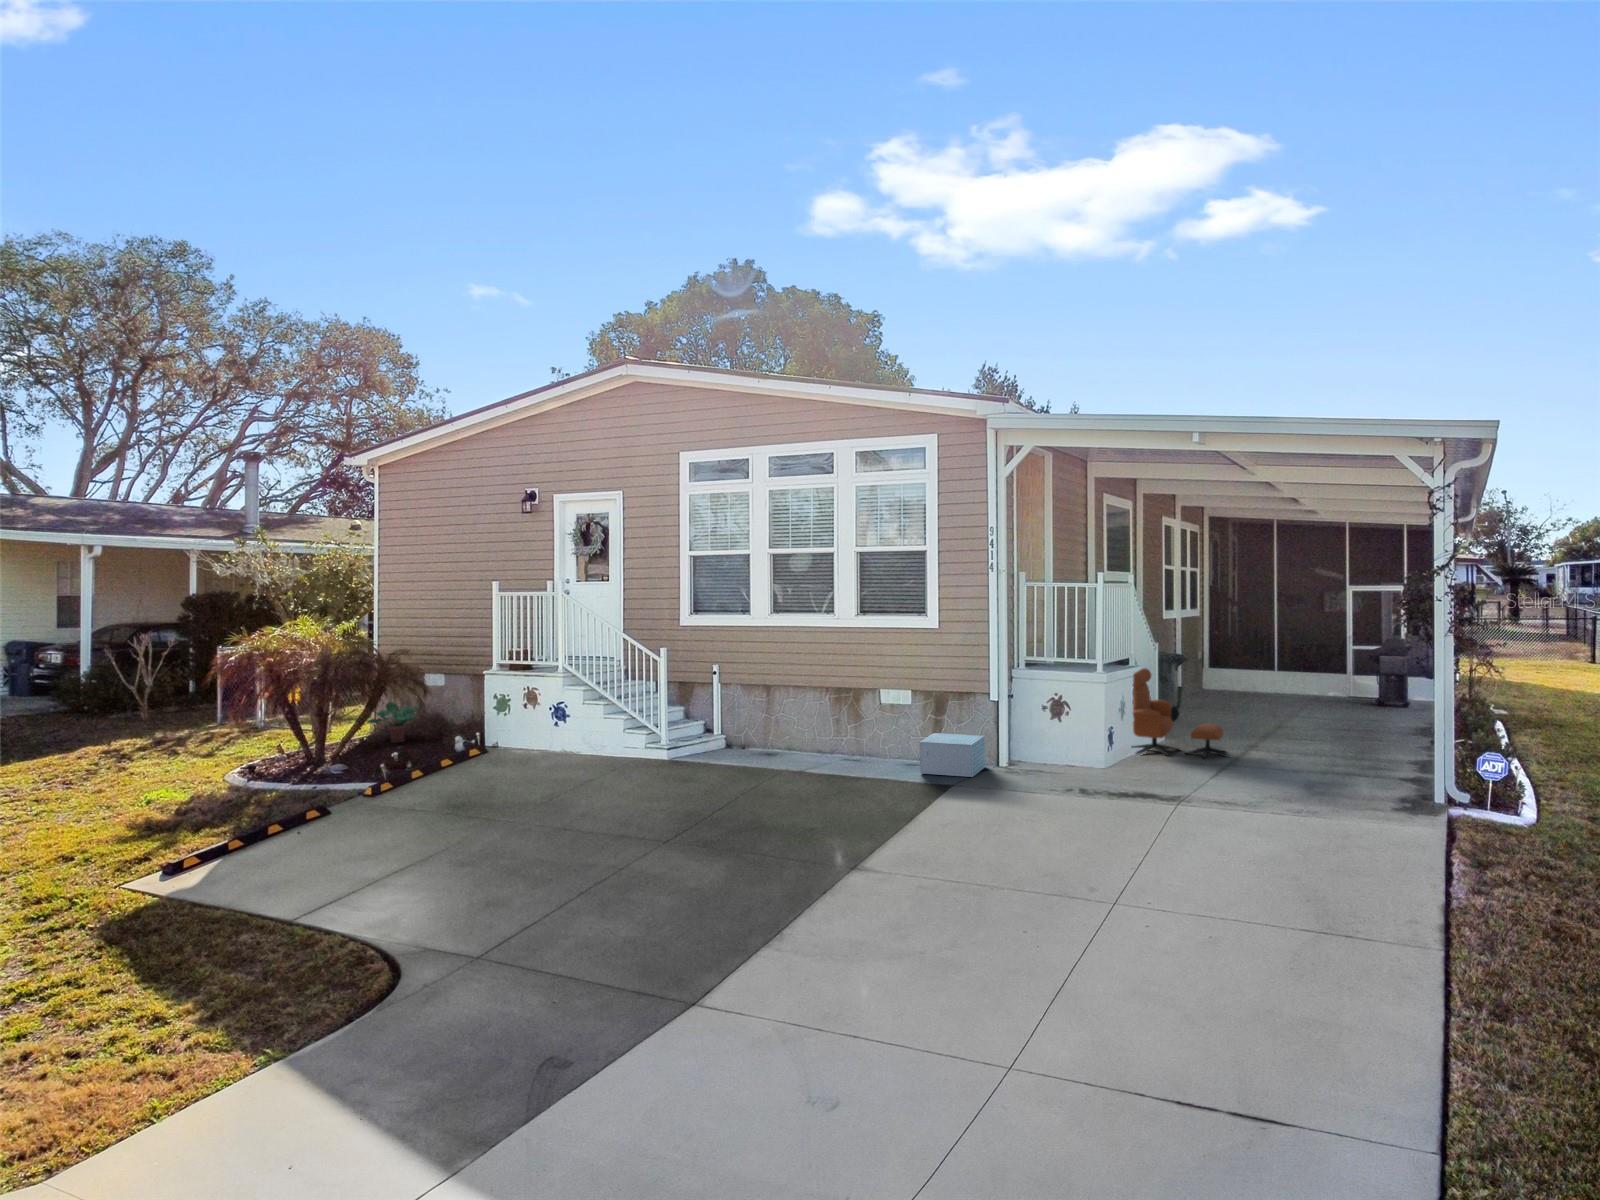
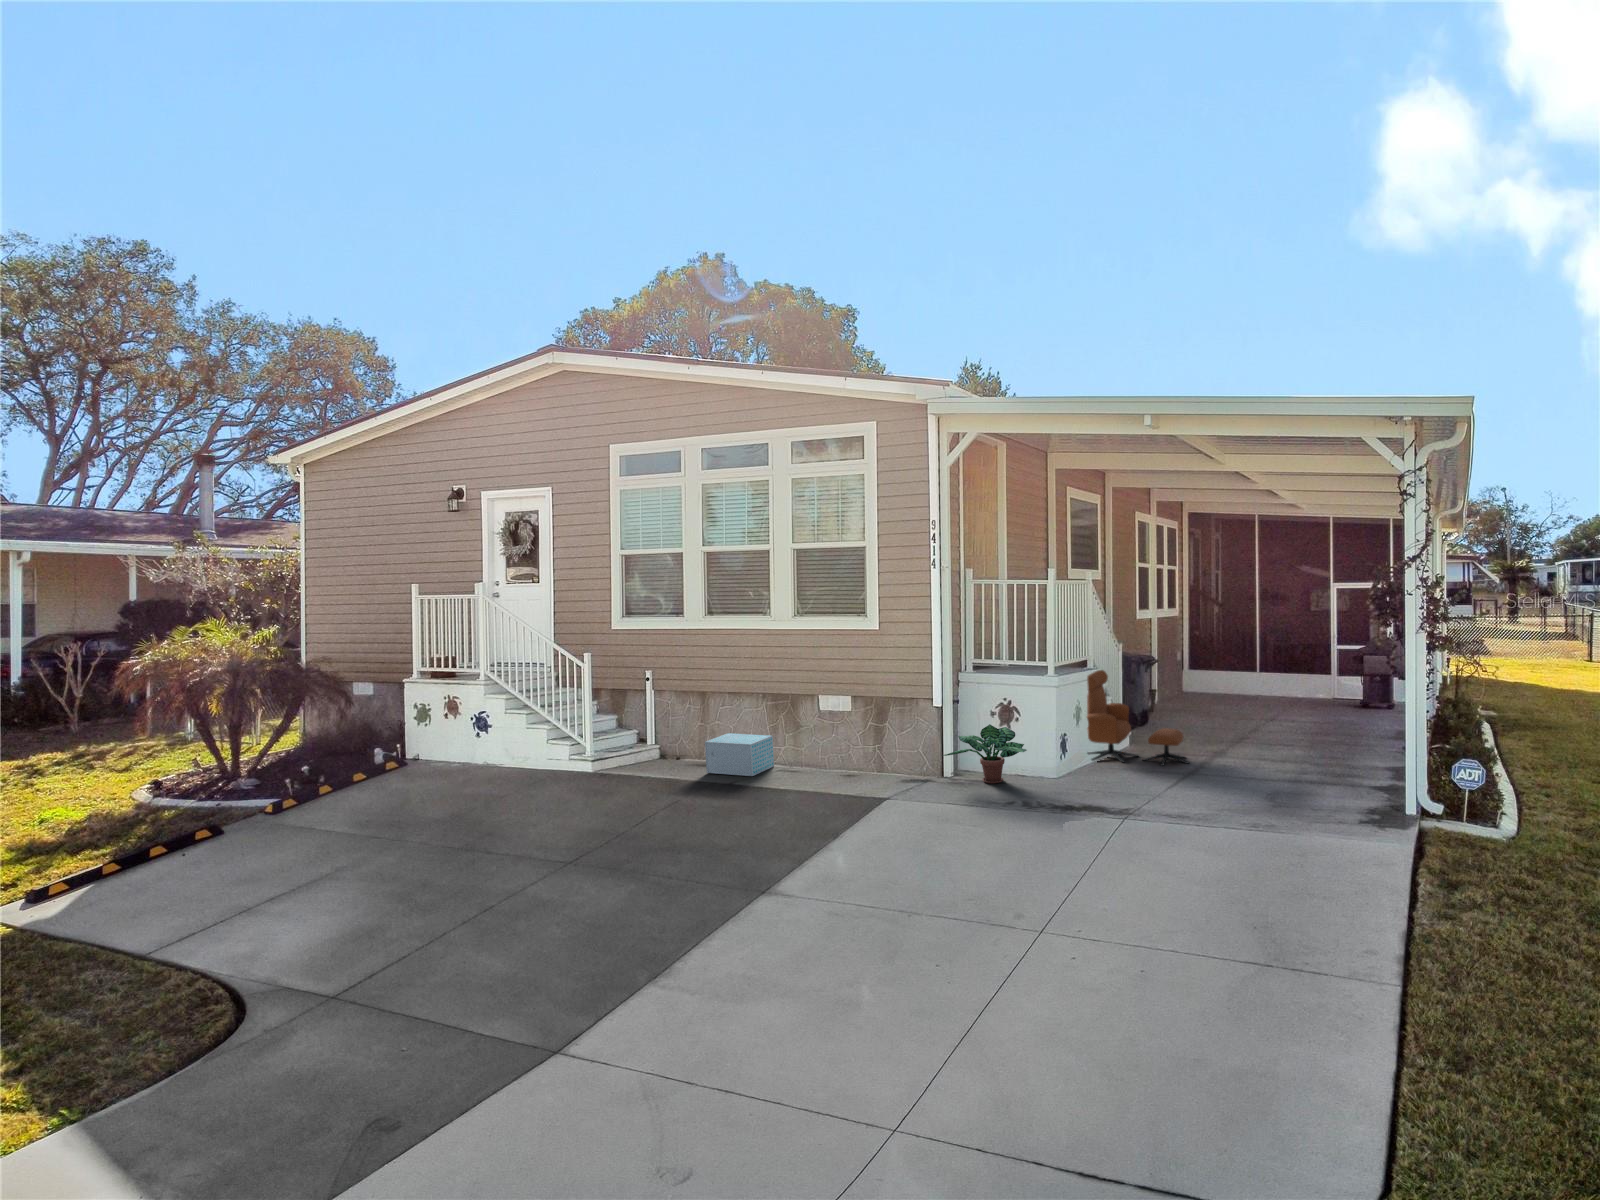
potted plant: present [367,702,419,743] -> present [943,724,1027,783]
storage box: present [919,733,985,777] -> present [705,733,774,776]

